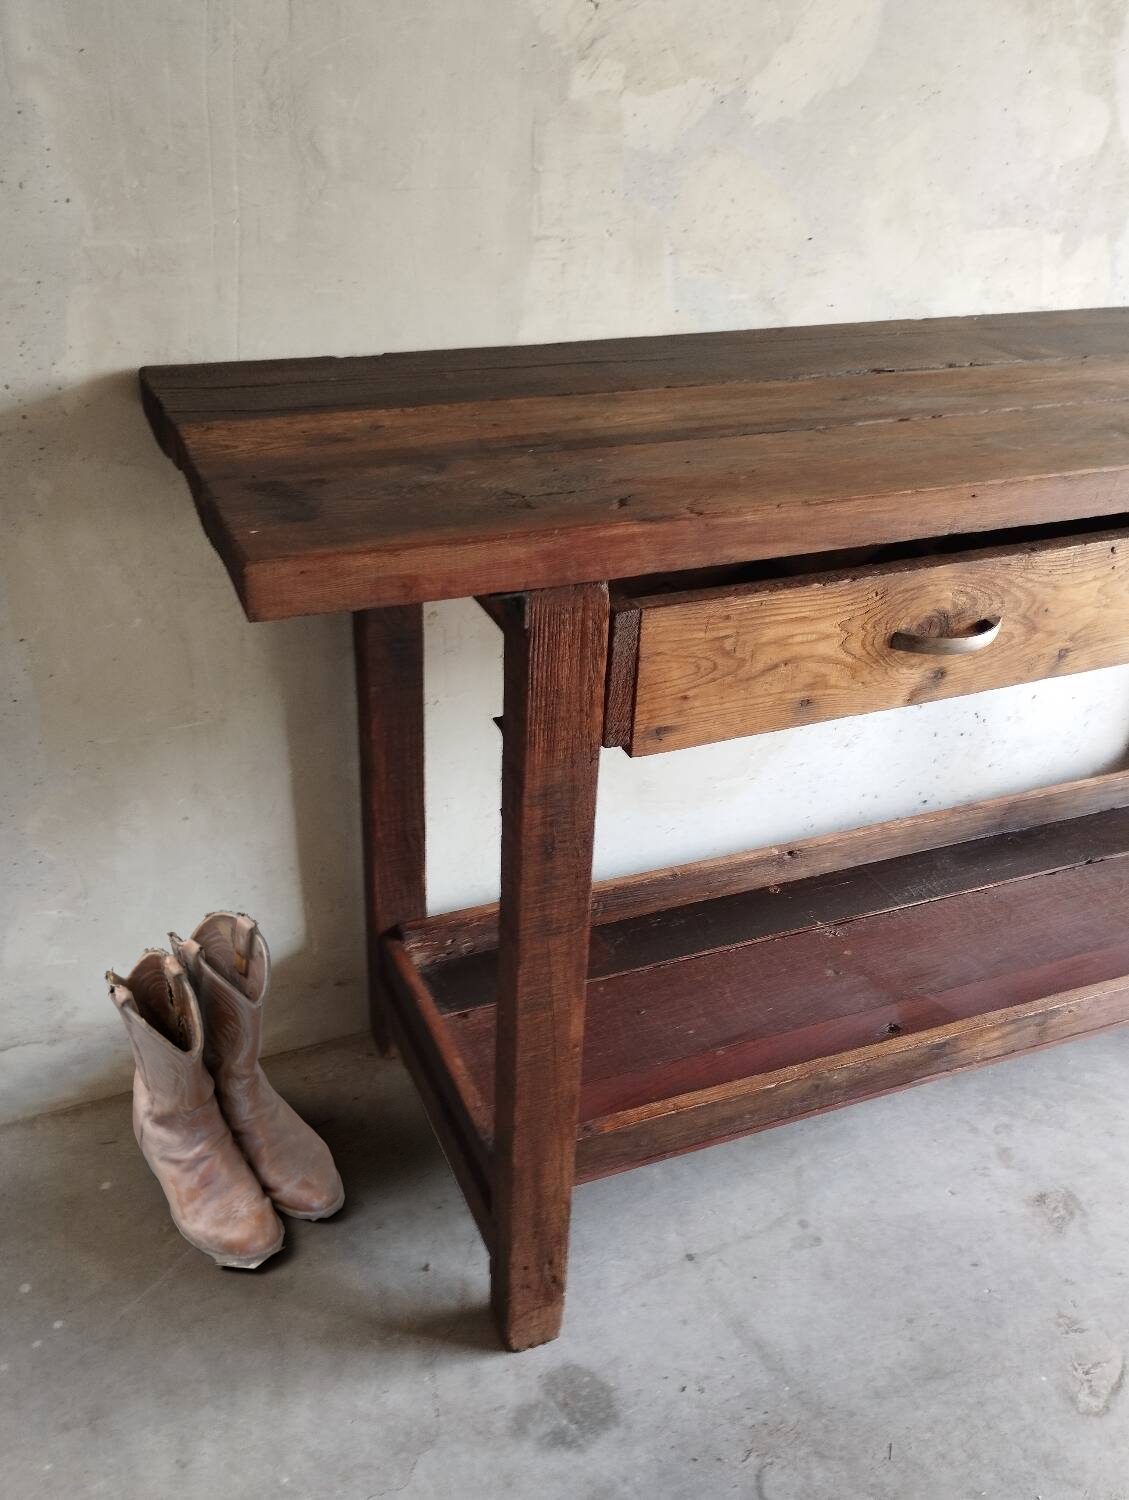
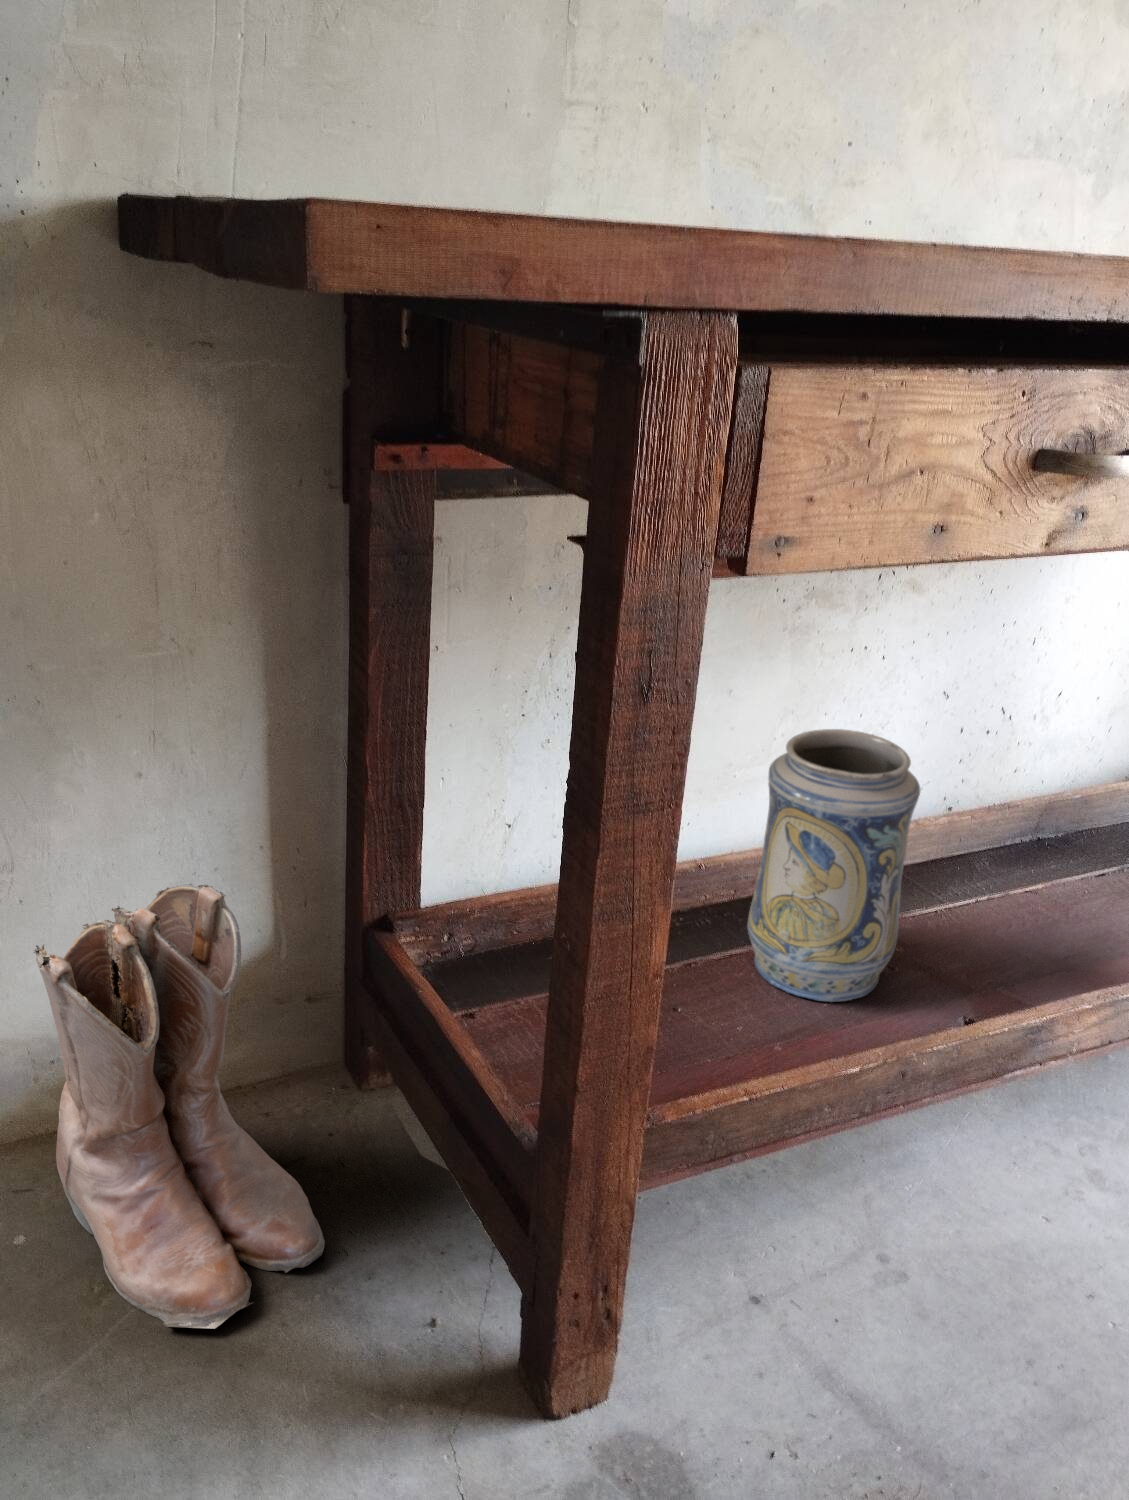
decorative vase: none [709,771,855,1005] -> present [747,729,920,1002]

